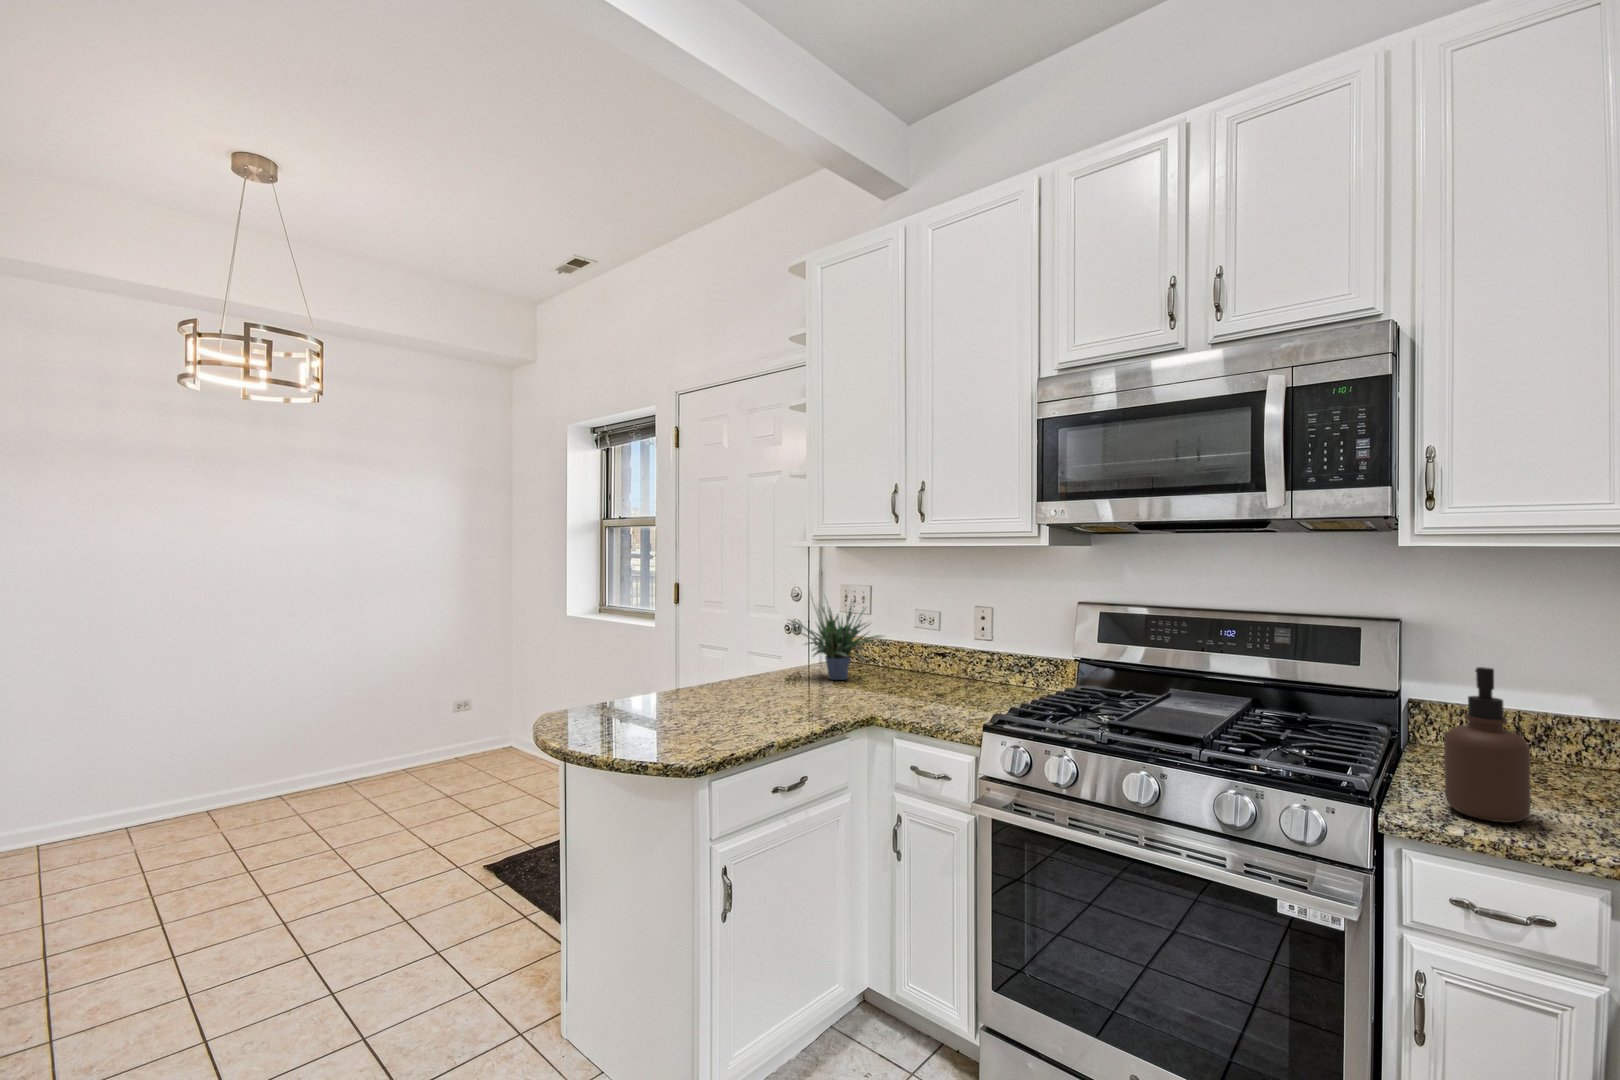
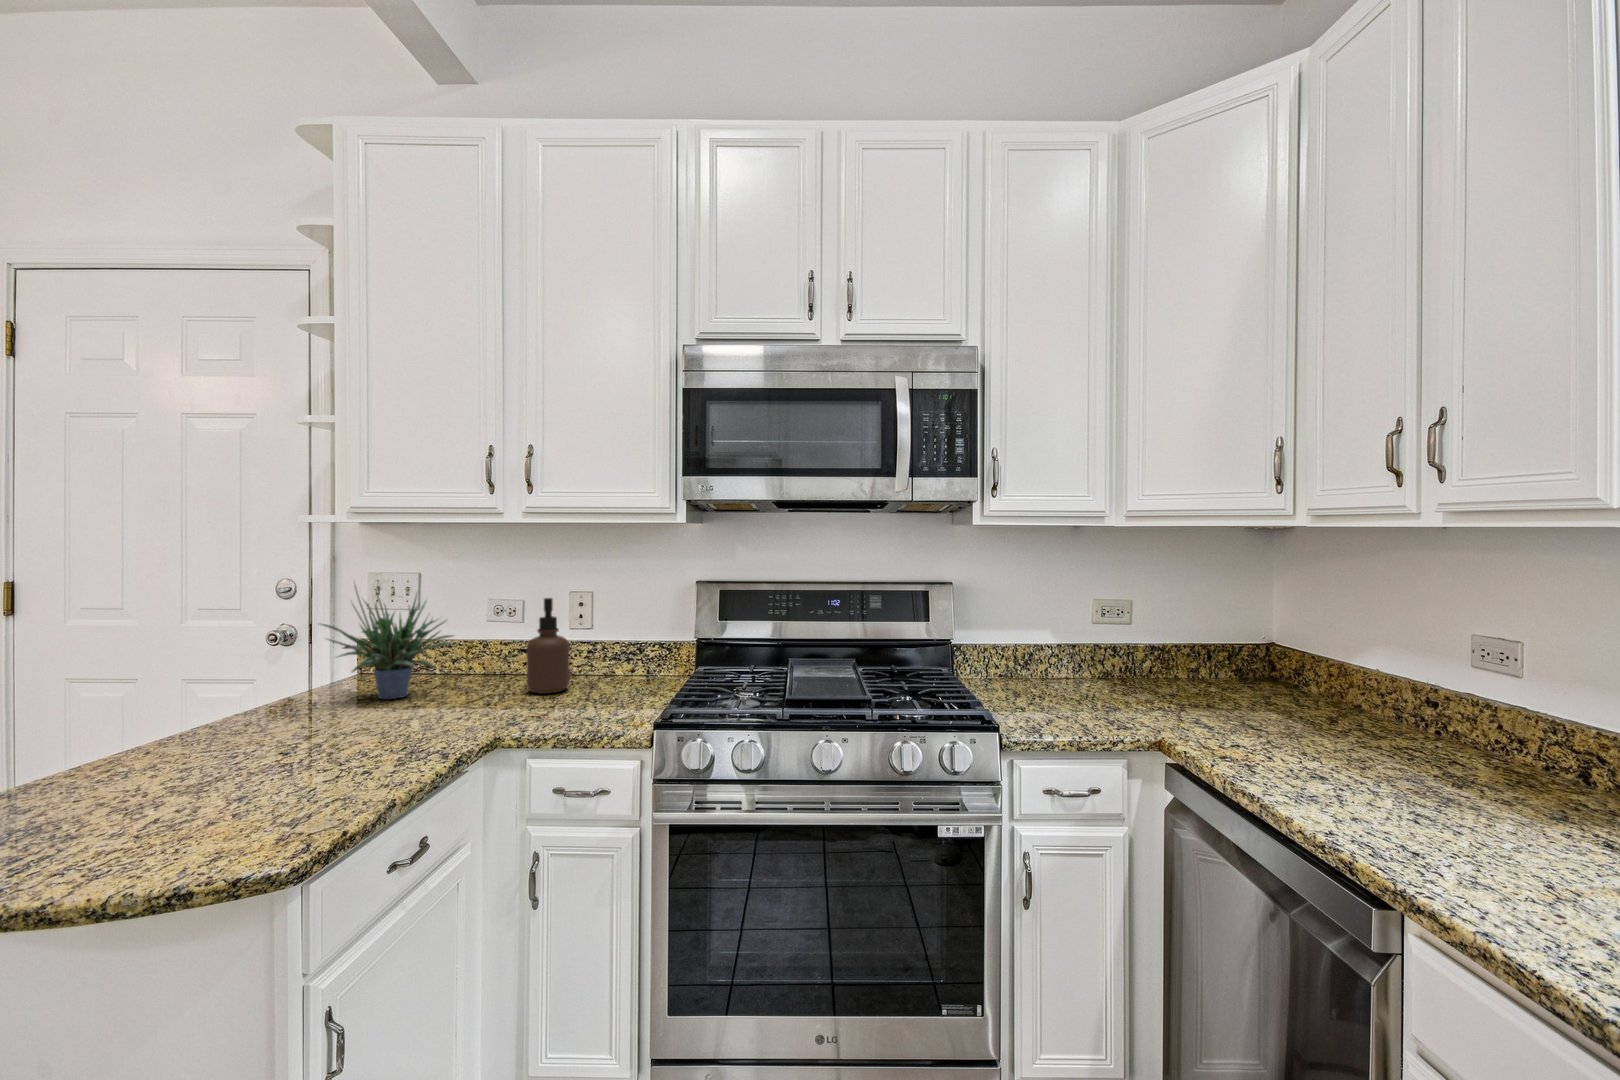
soap dispenser: present [1444,667,1531,823] -> present [527,598,569,694]

